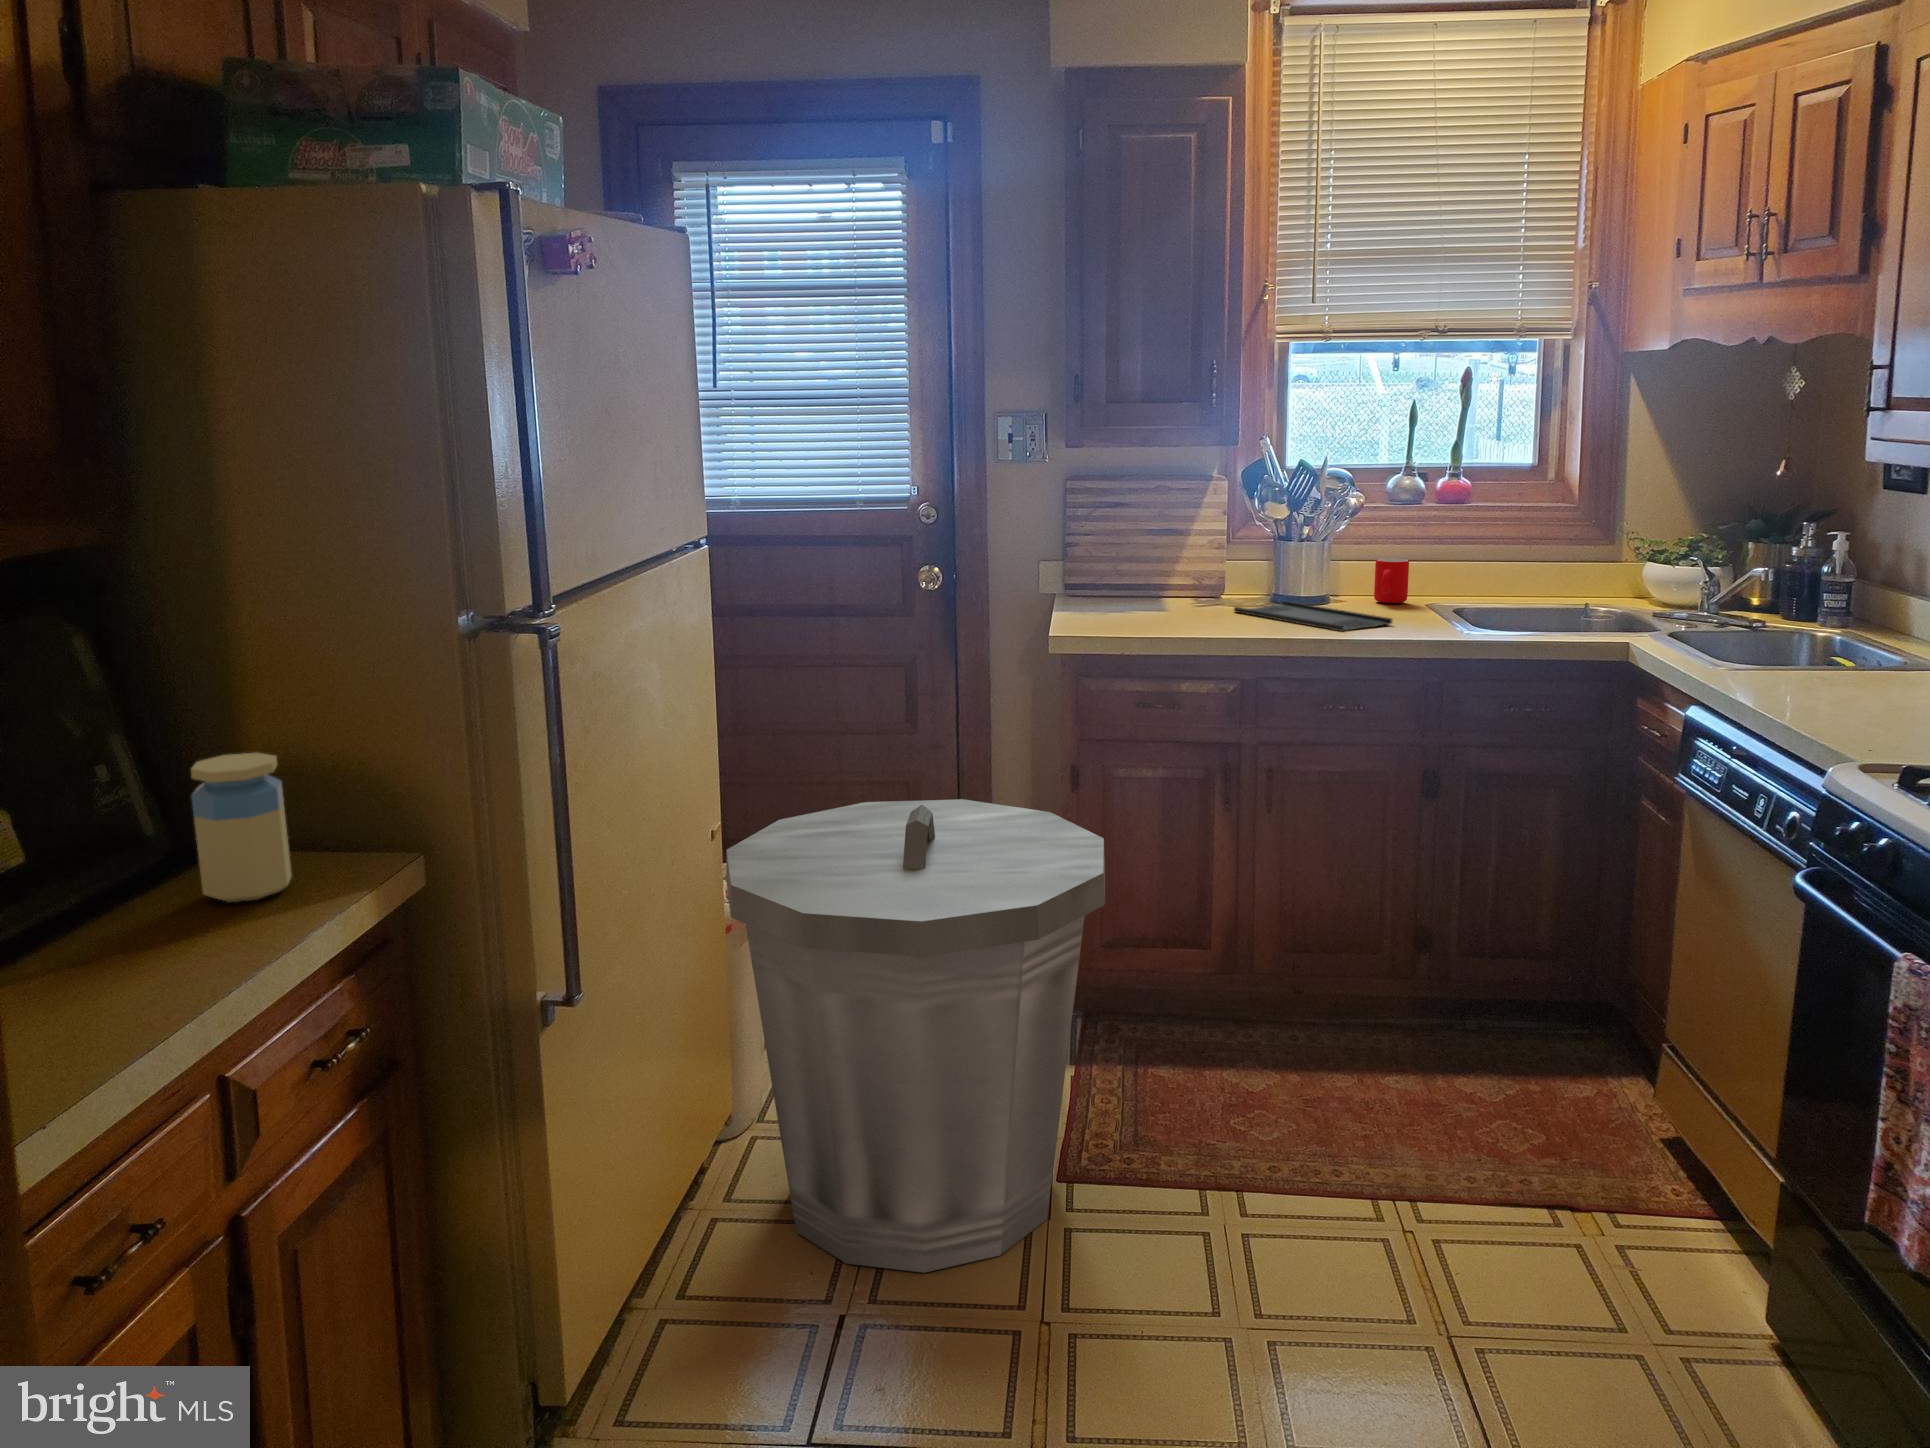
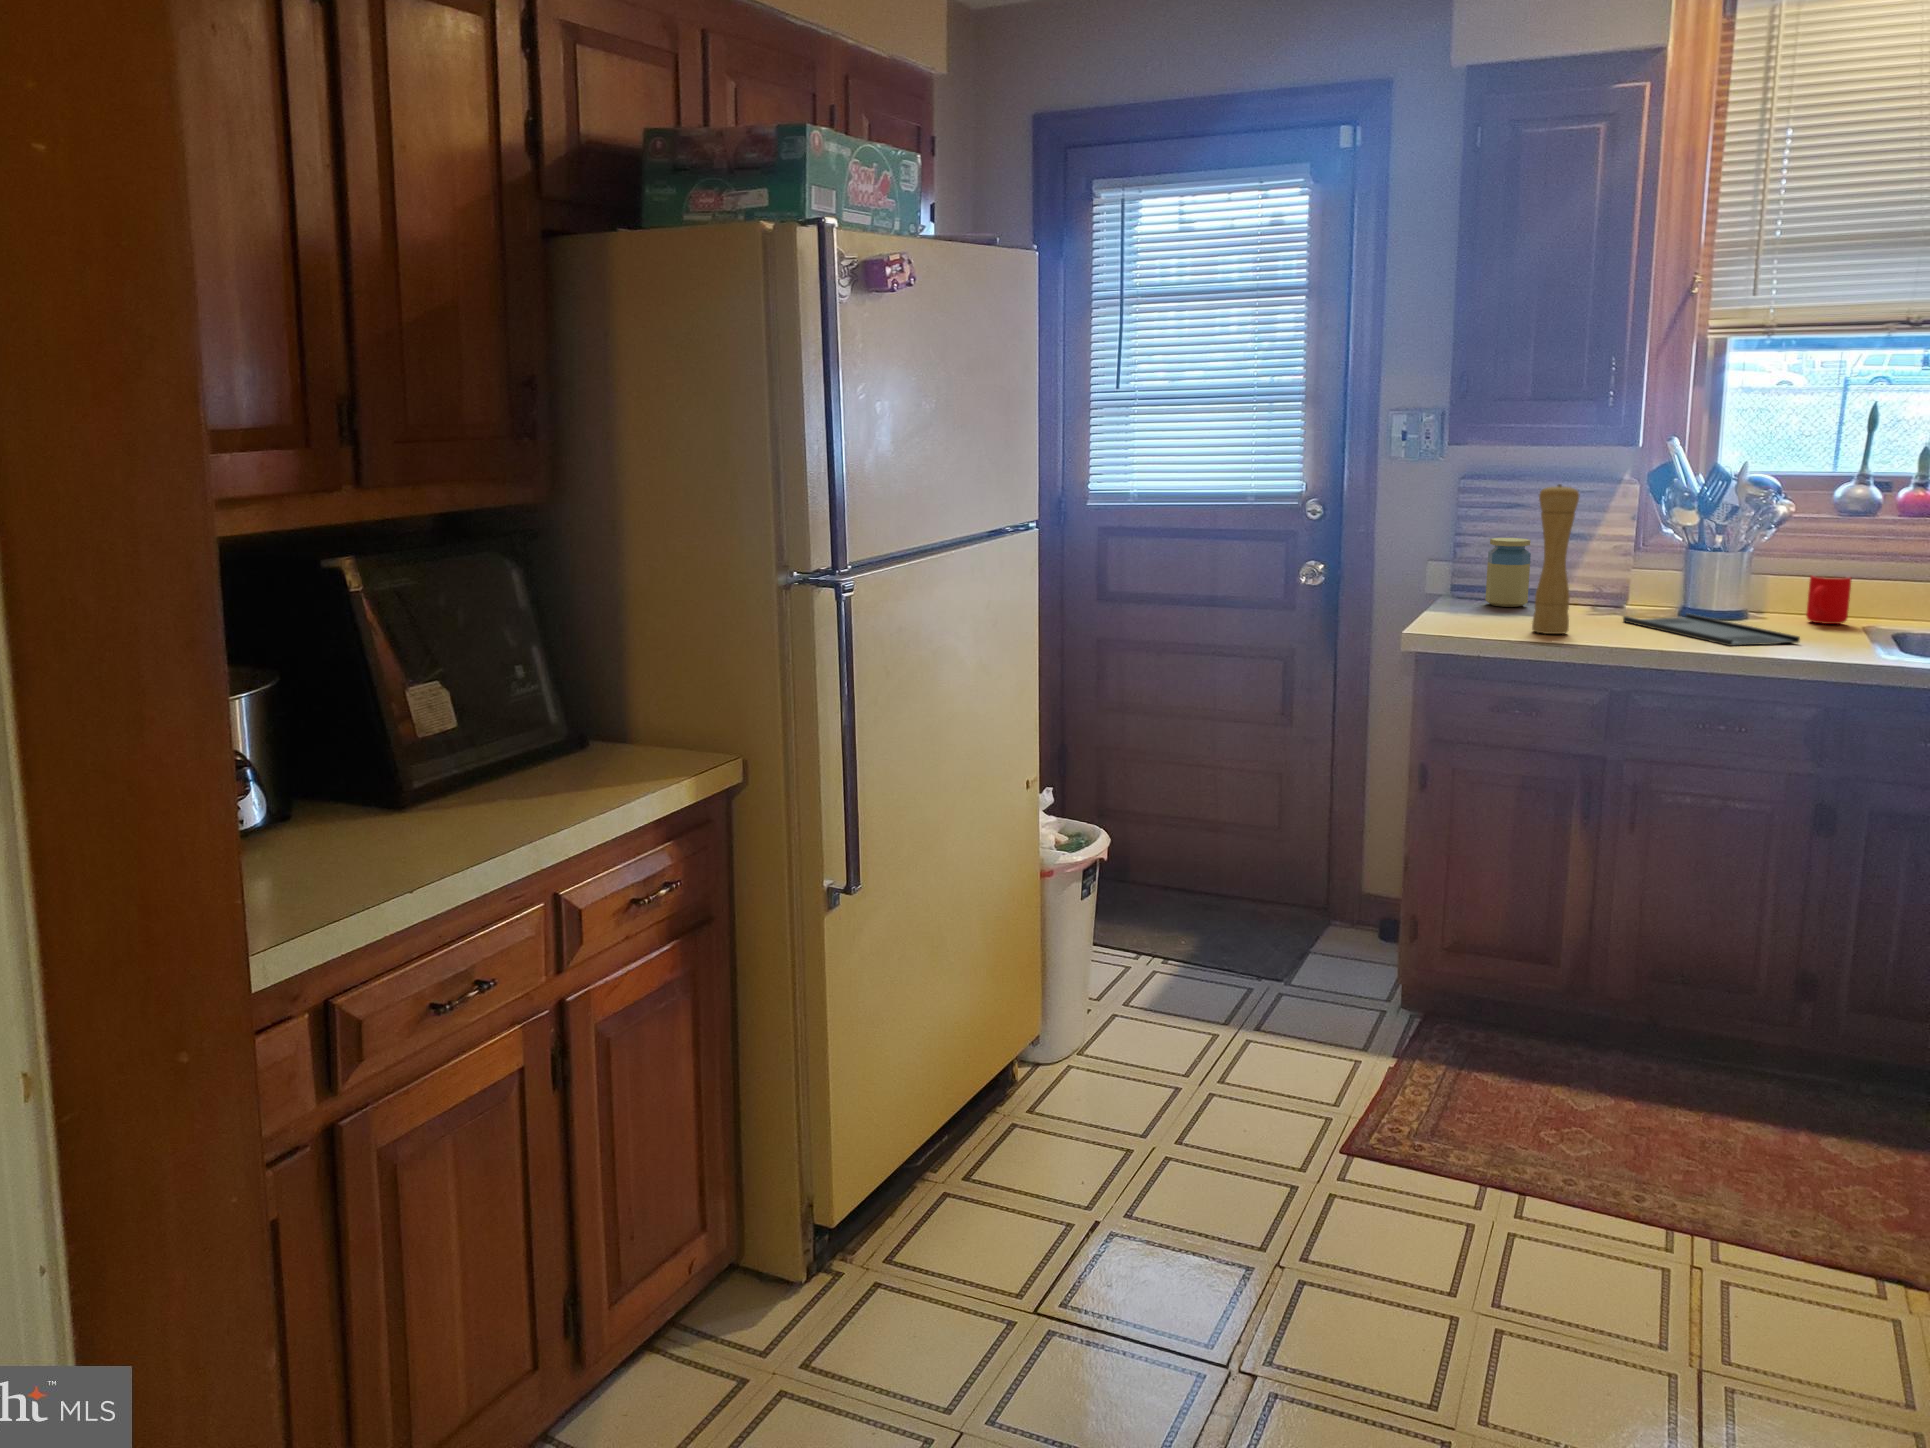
pepper mill: none [1169,484,1206,630] -> present [1532,484,1579,634]
jar: present [191,753,292,902] -> present [1485,538,1531,607]
trash can: present [726,799,1105,1273] -> none [1036,772,1403,1202]

